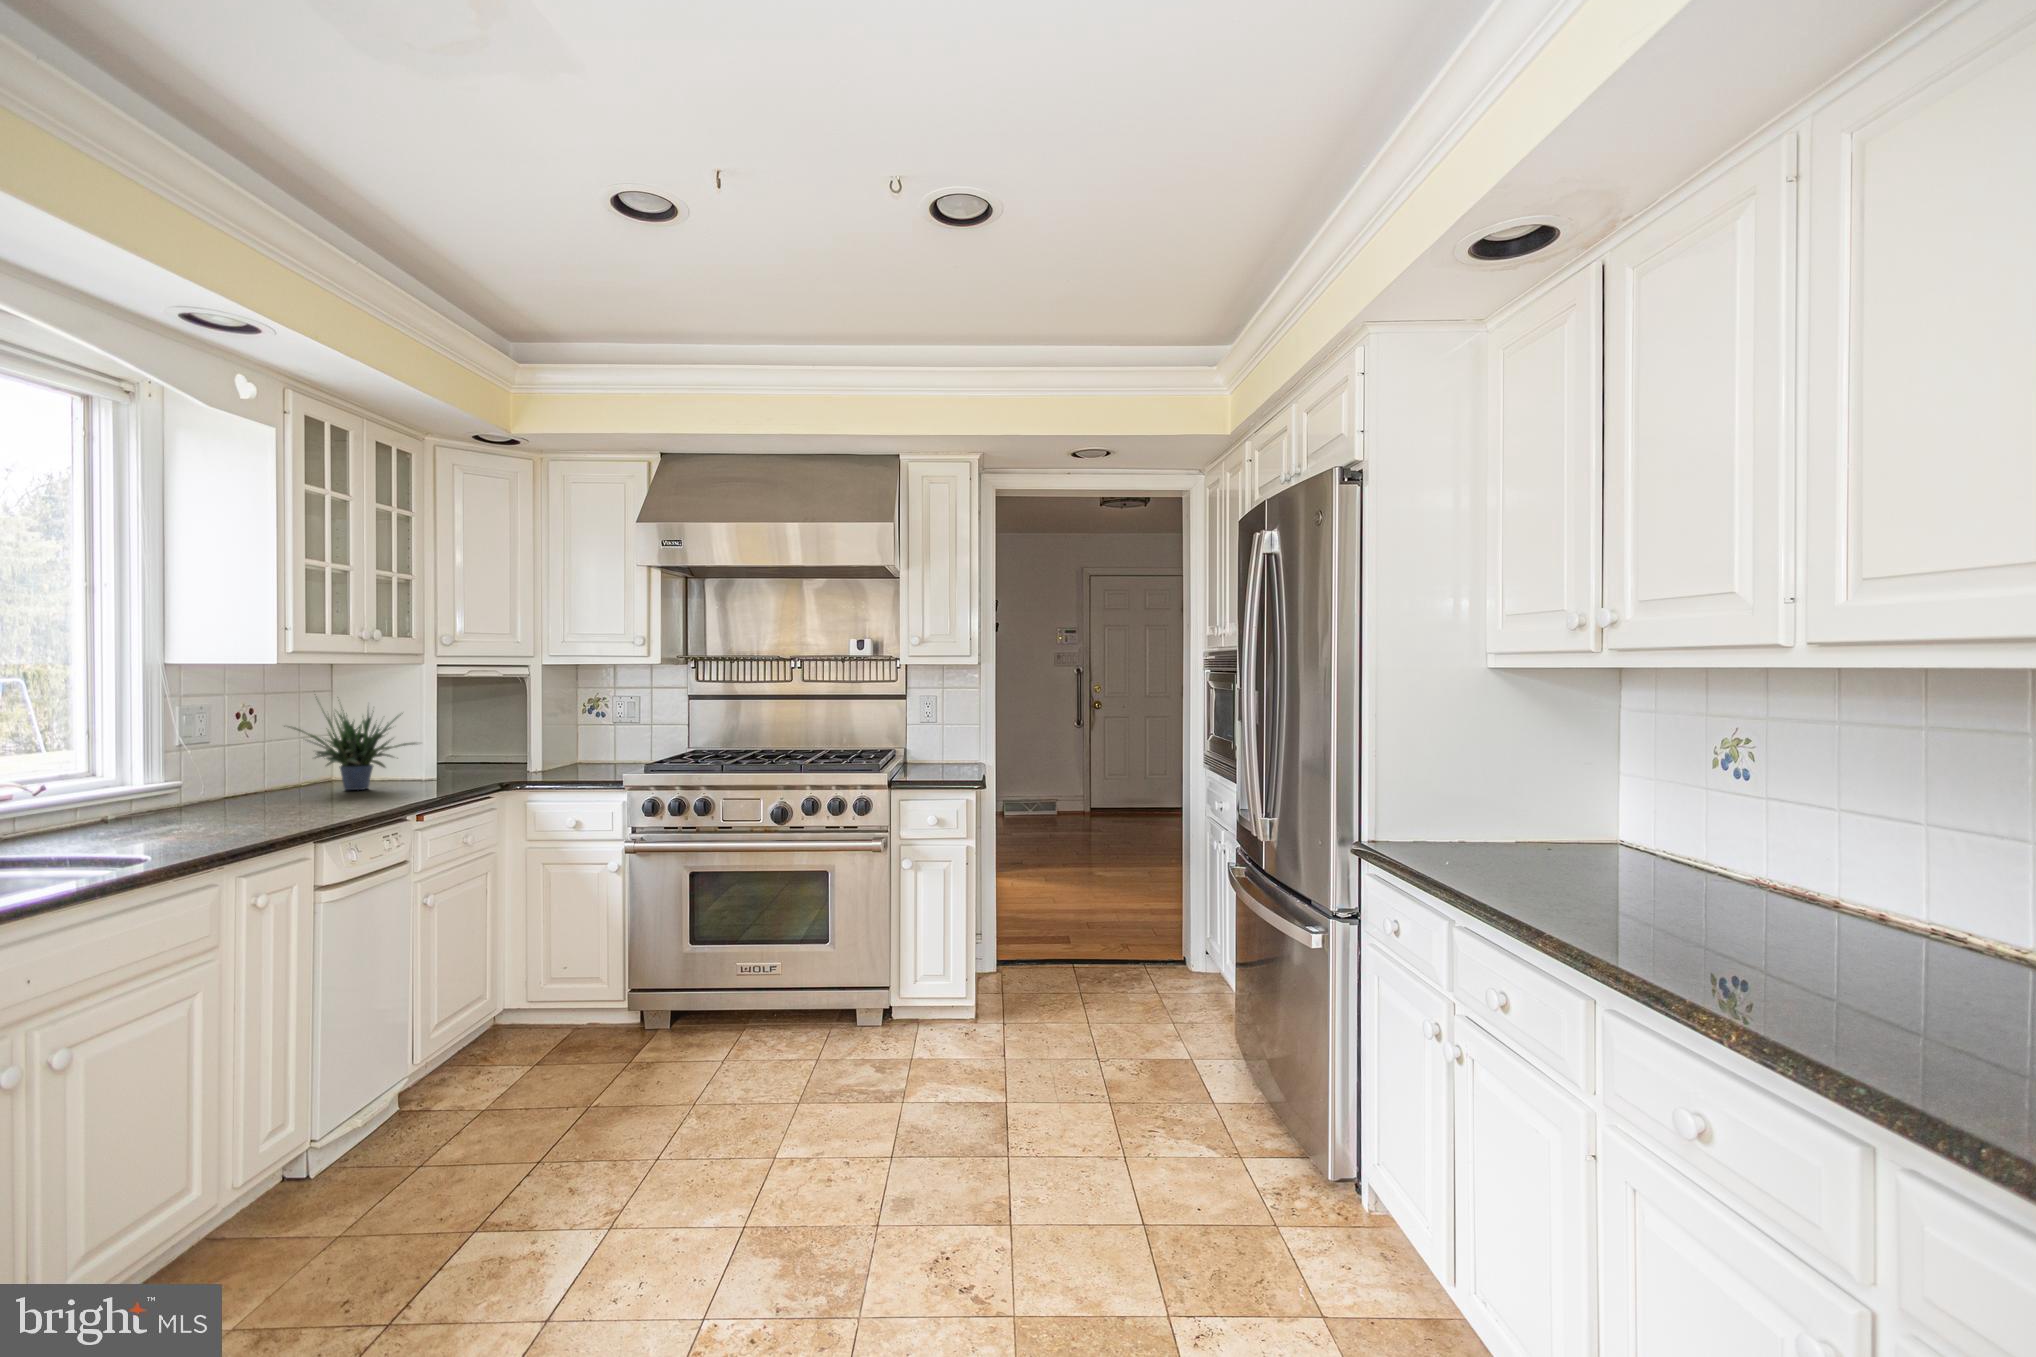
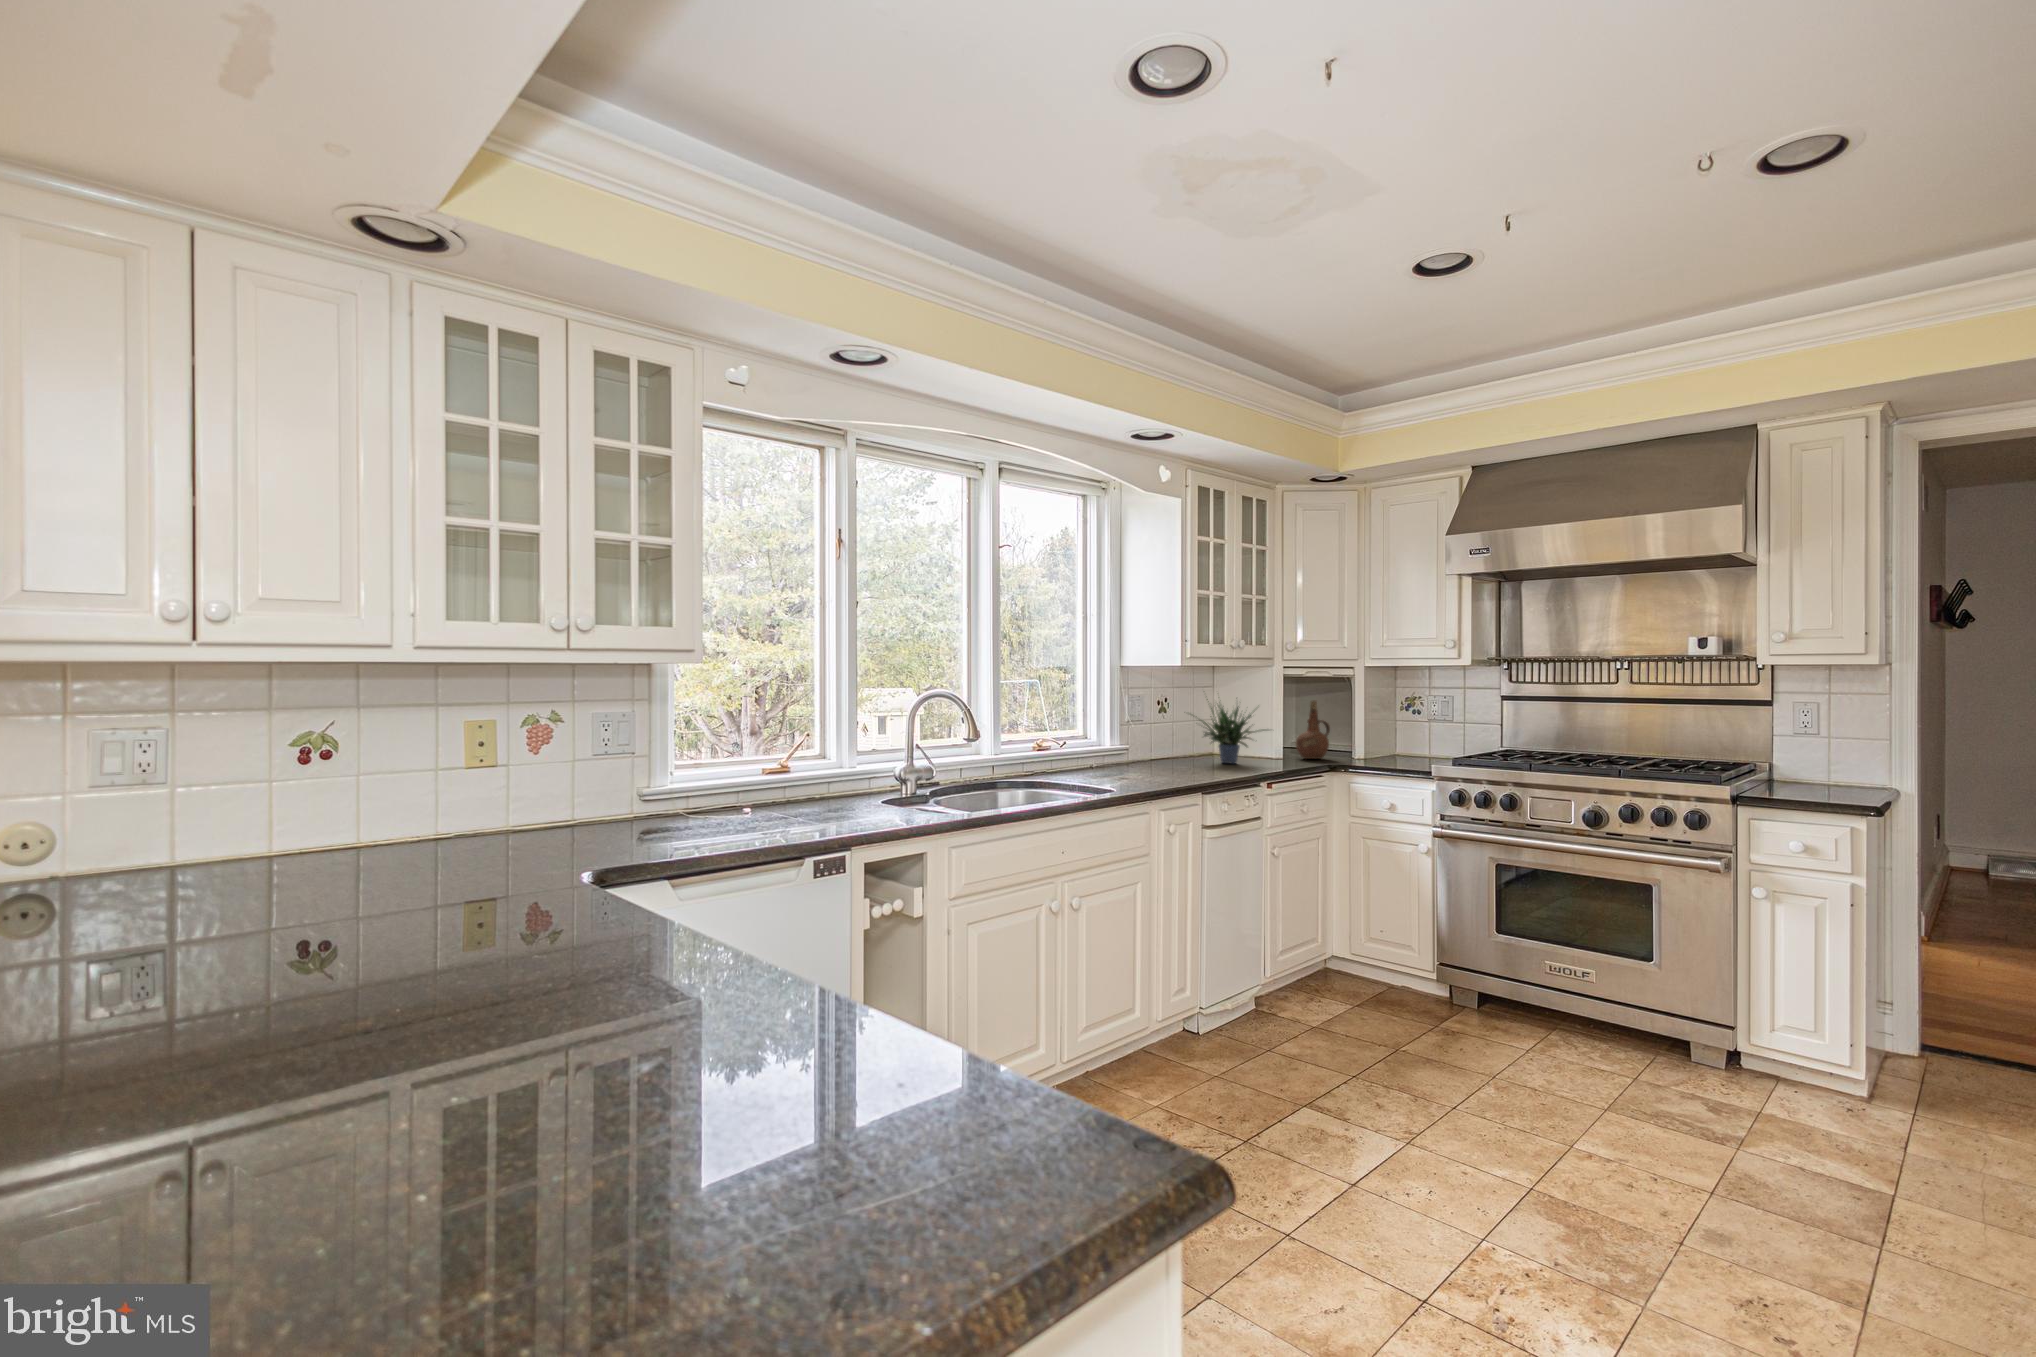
ceramic pitcher: none [453,704,498,774] -> present [1295,701,1330,759]

